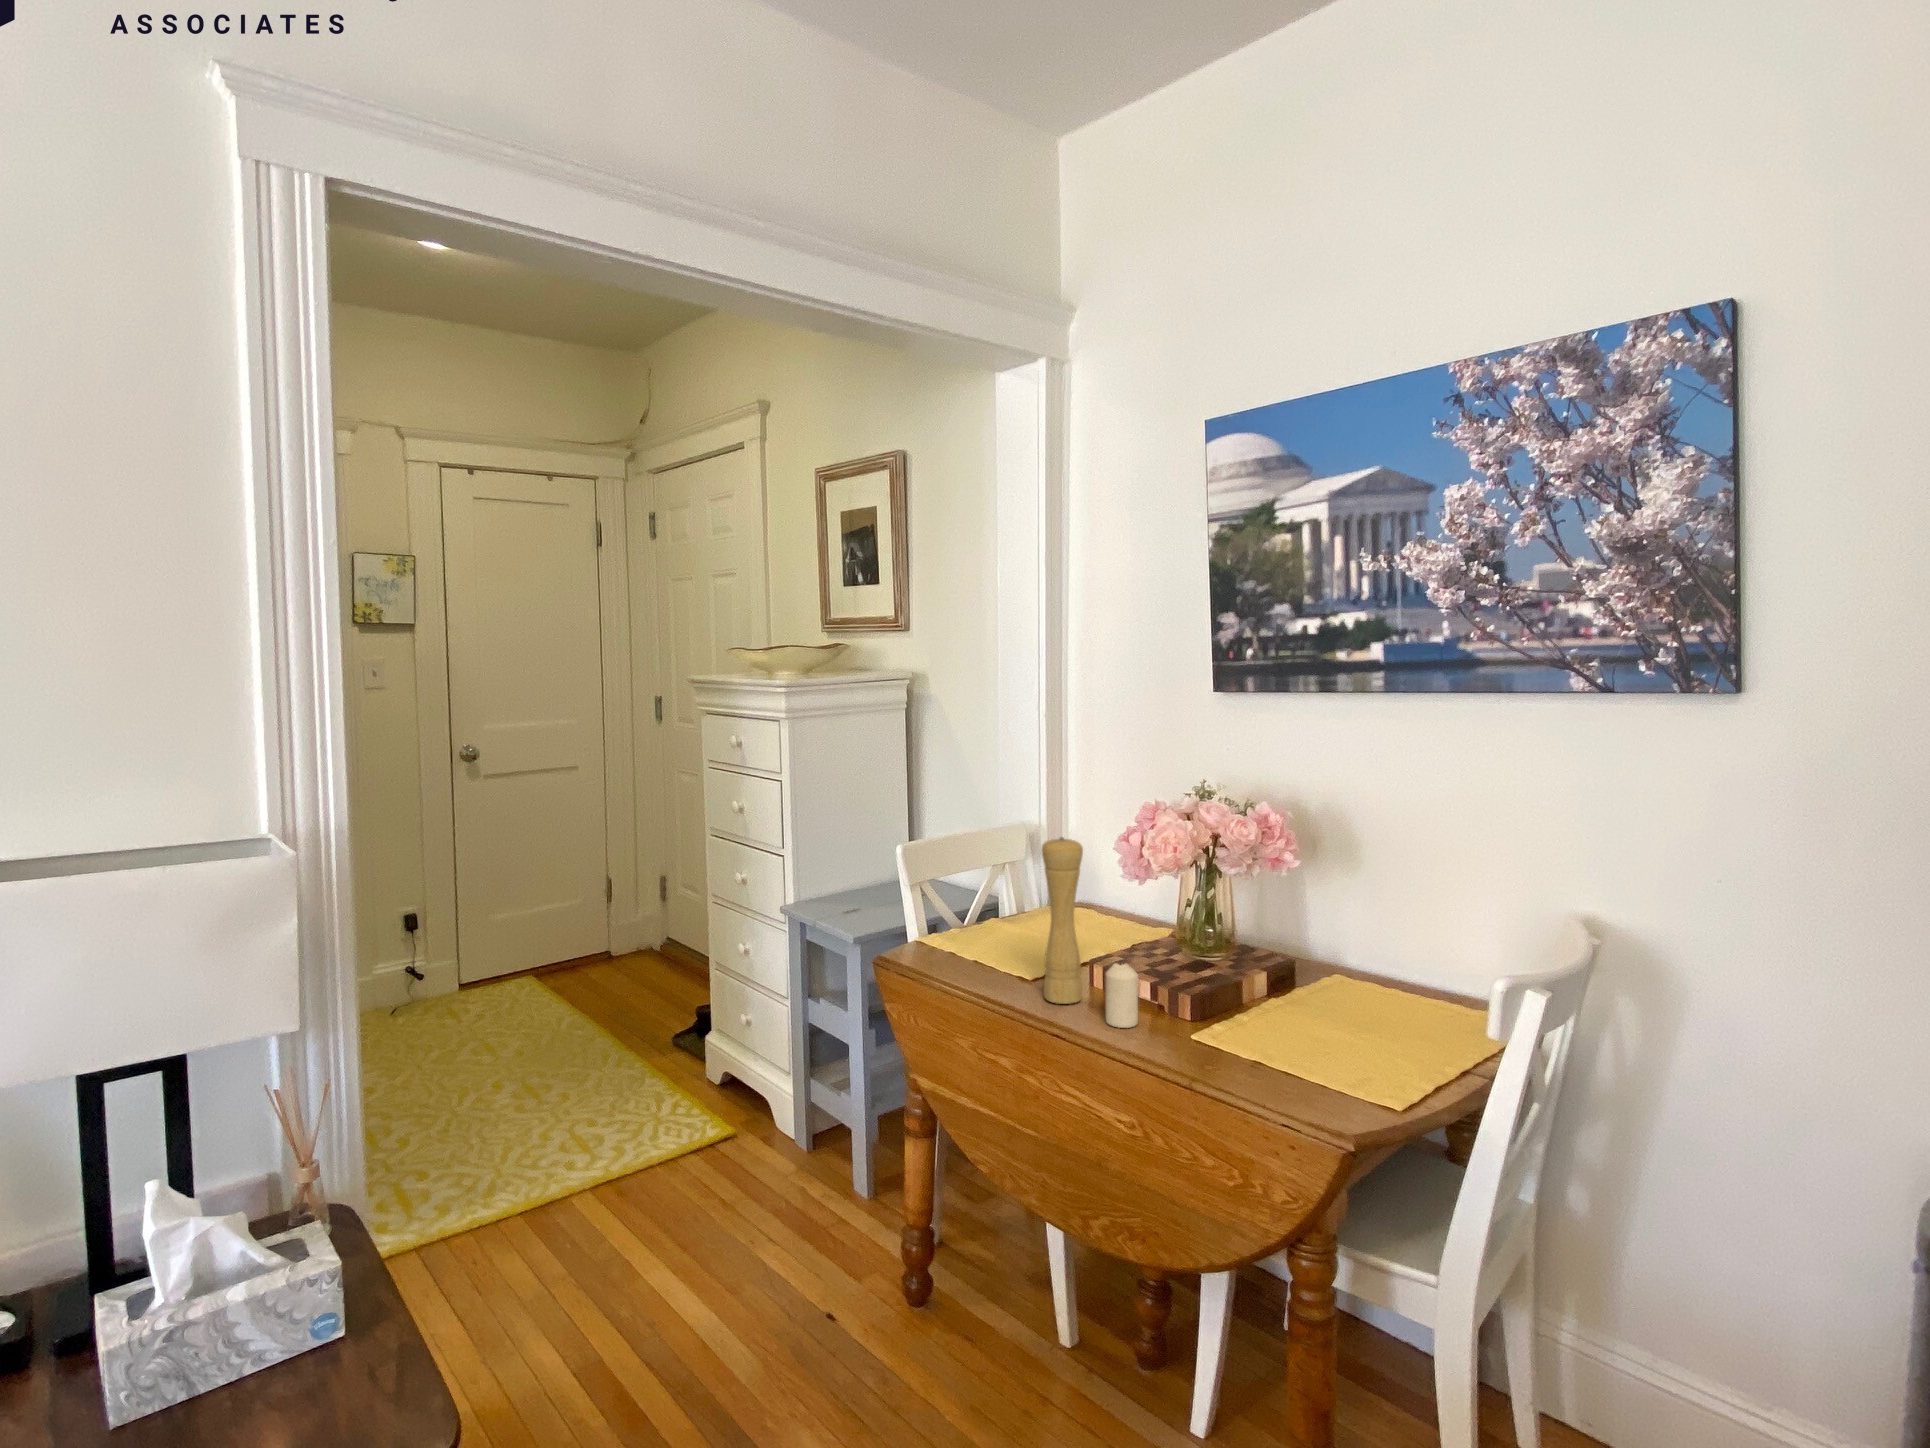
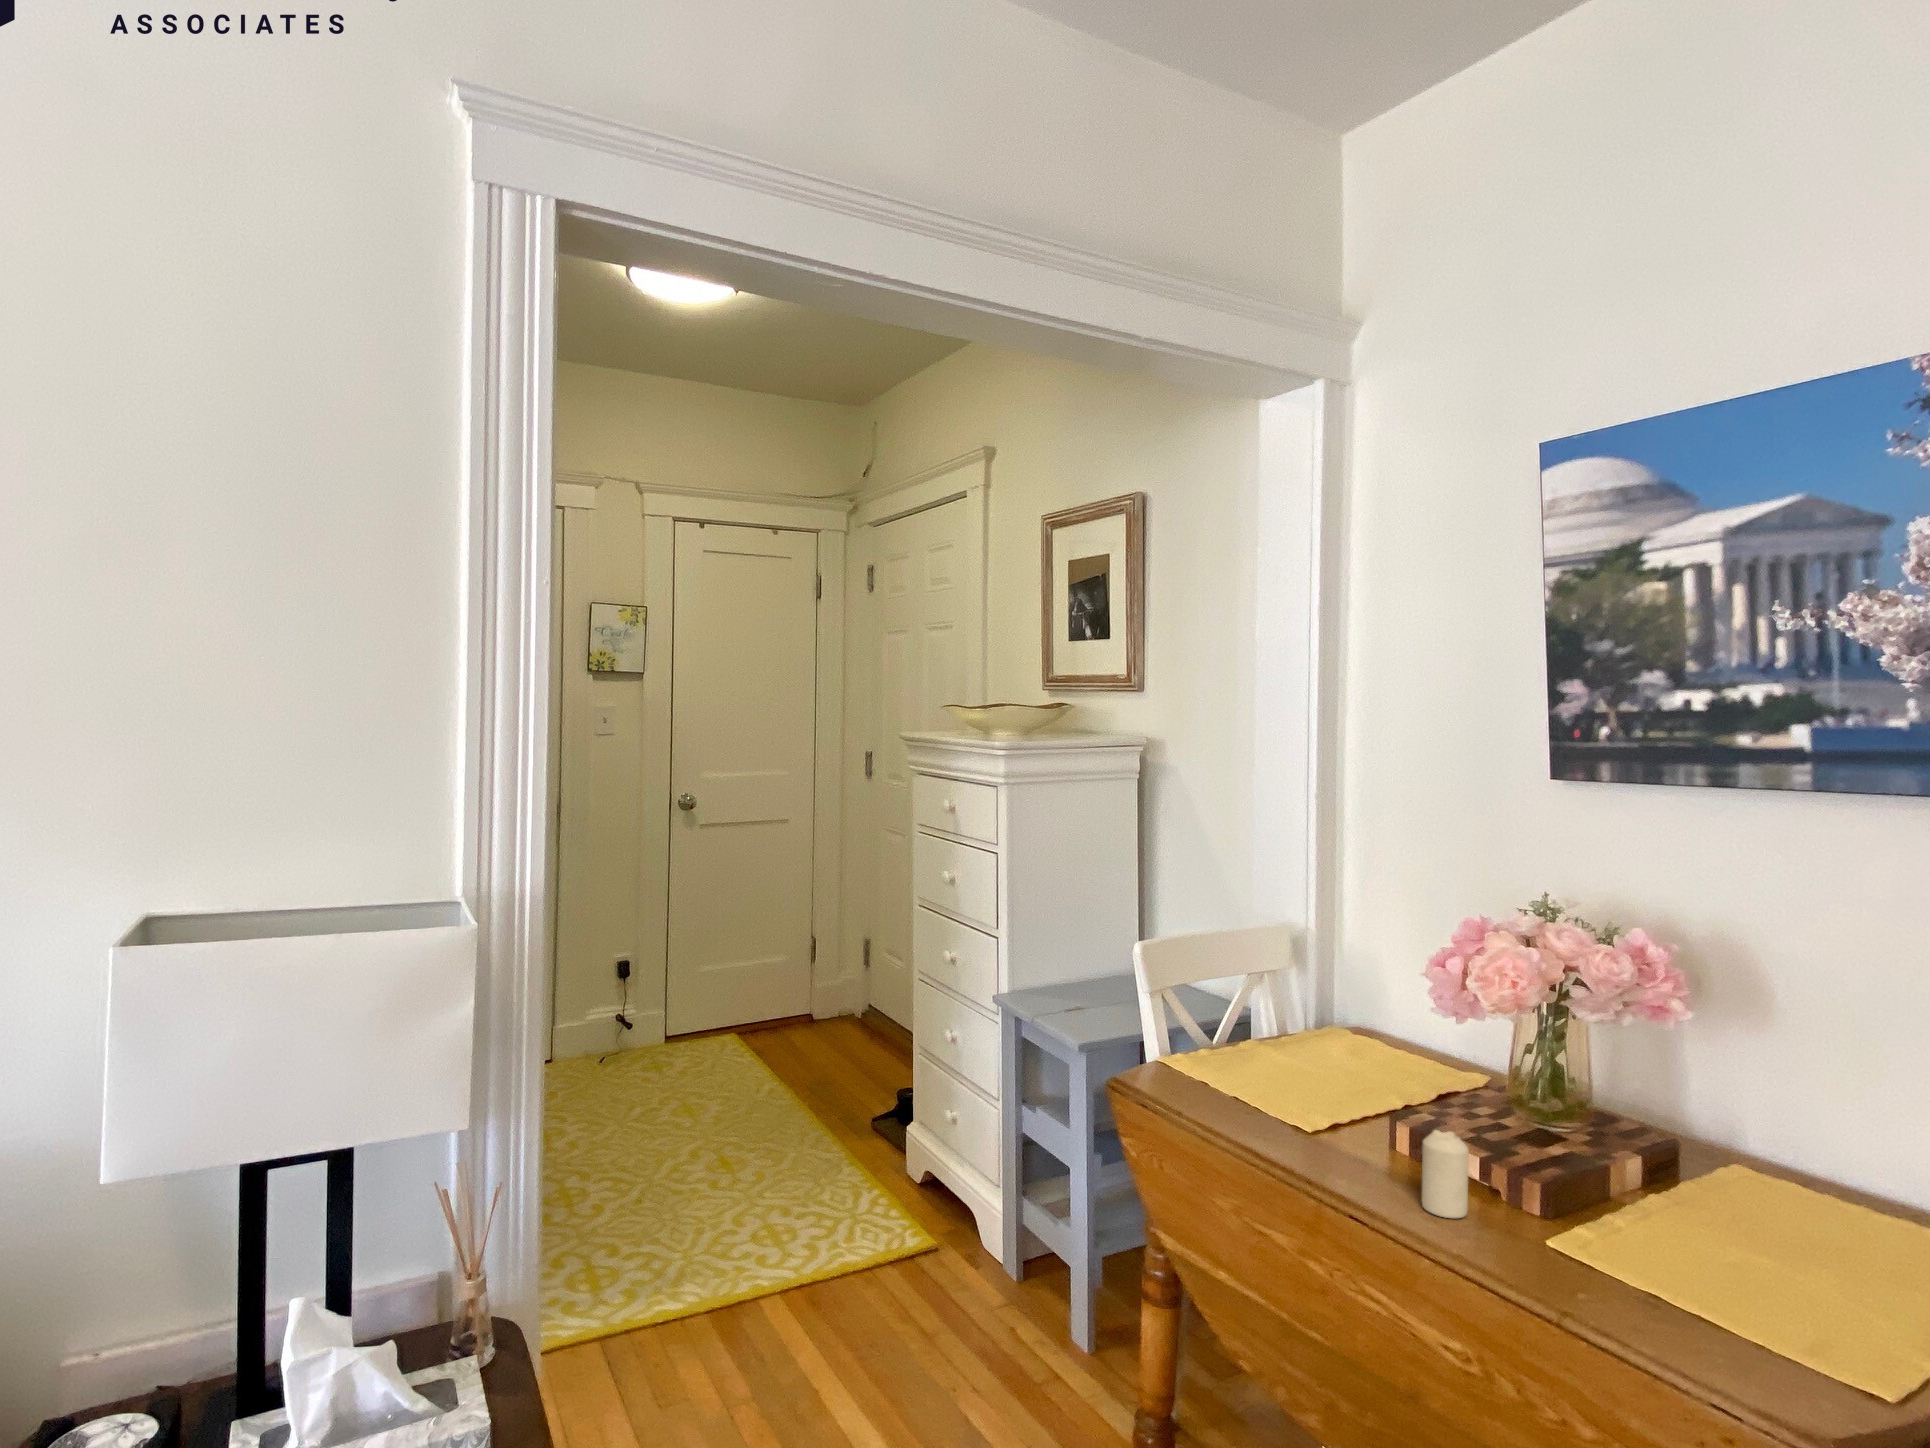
pepper mill: present [1042,837,1083,1004] -> none [1332,957,1389,1175]

